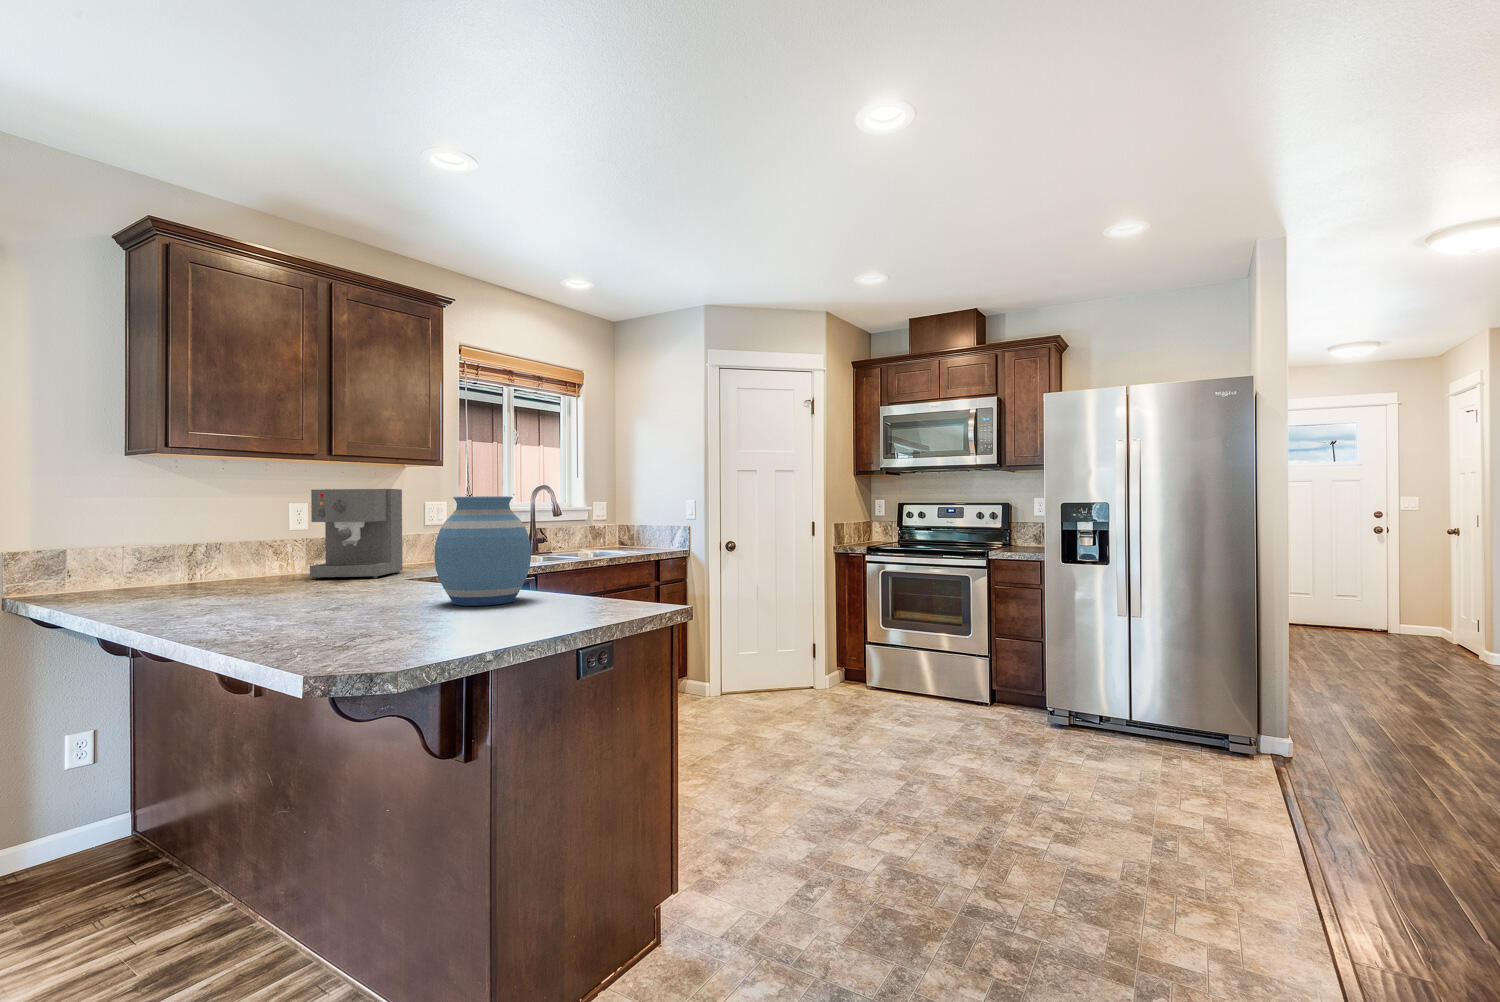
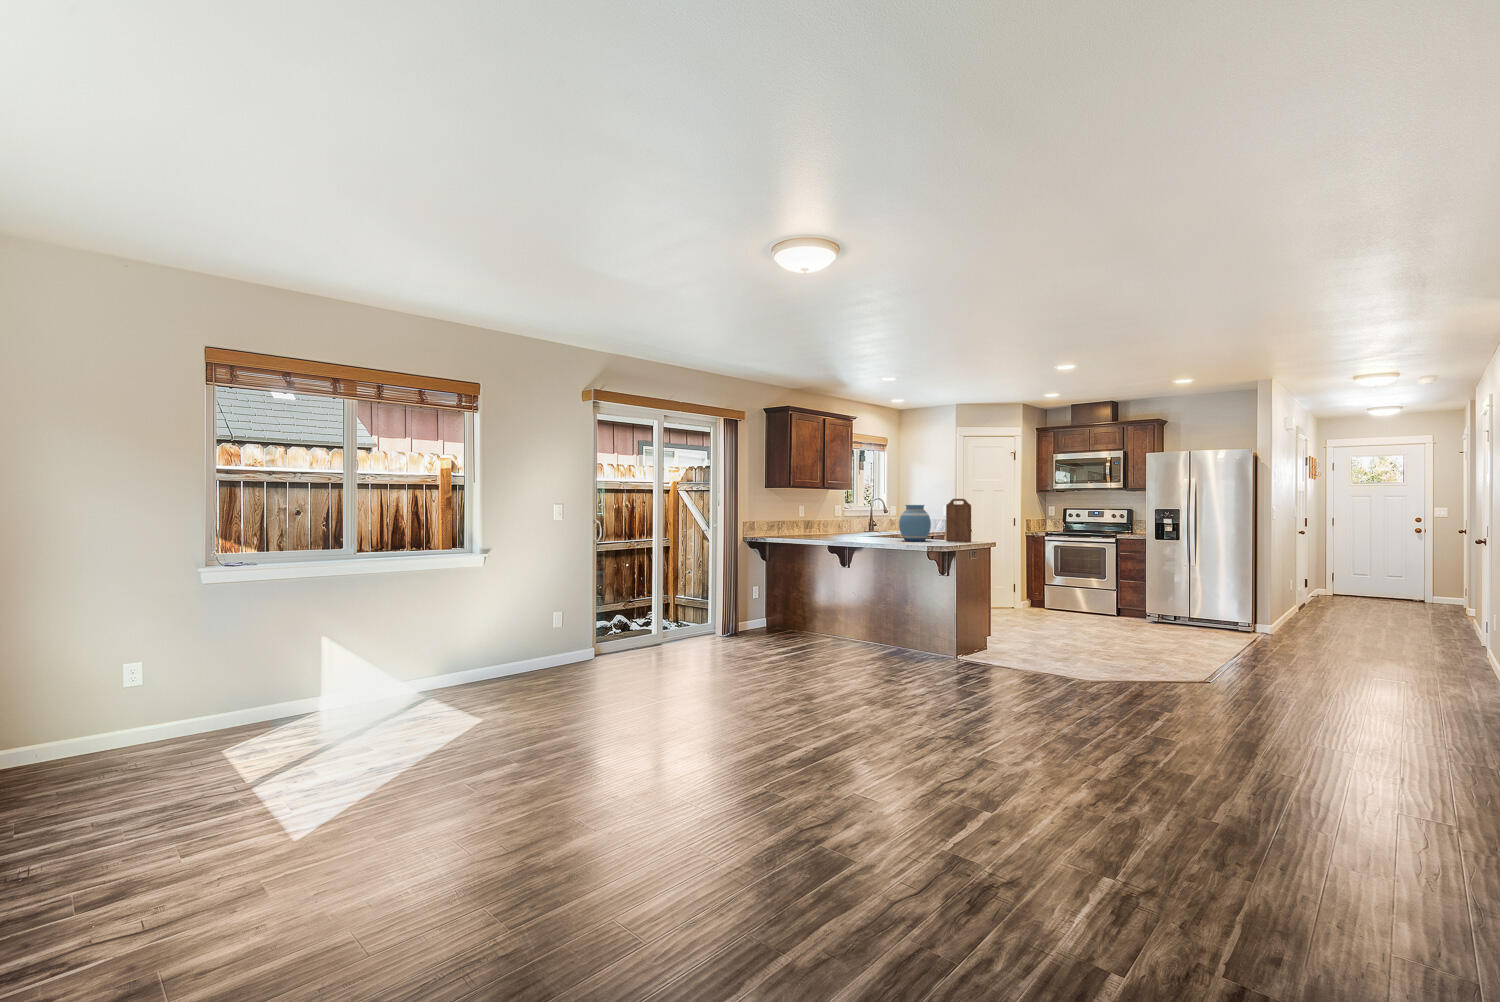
cutting board: none [564,476,630,607] -> present [946,499,971,542]
coffee maker: present [310,489,402,579] -> none [816,500,843,536]

